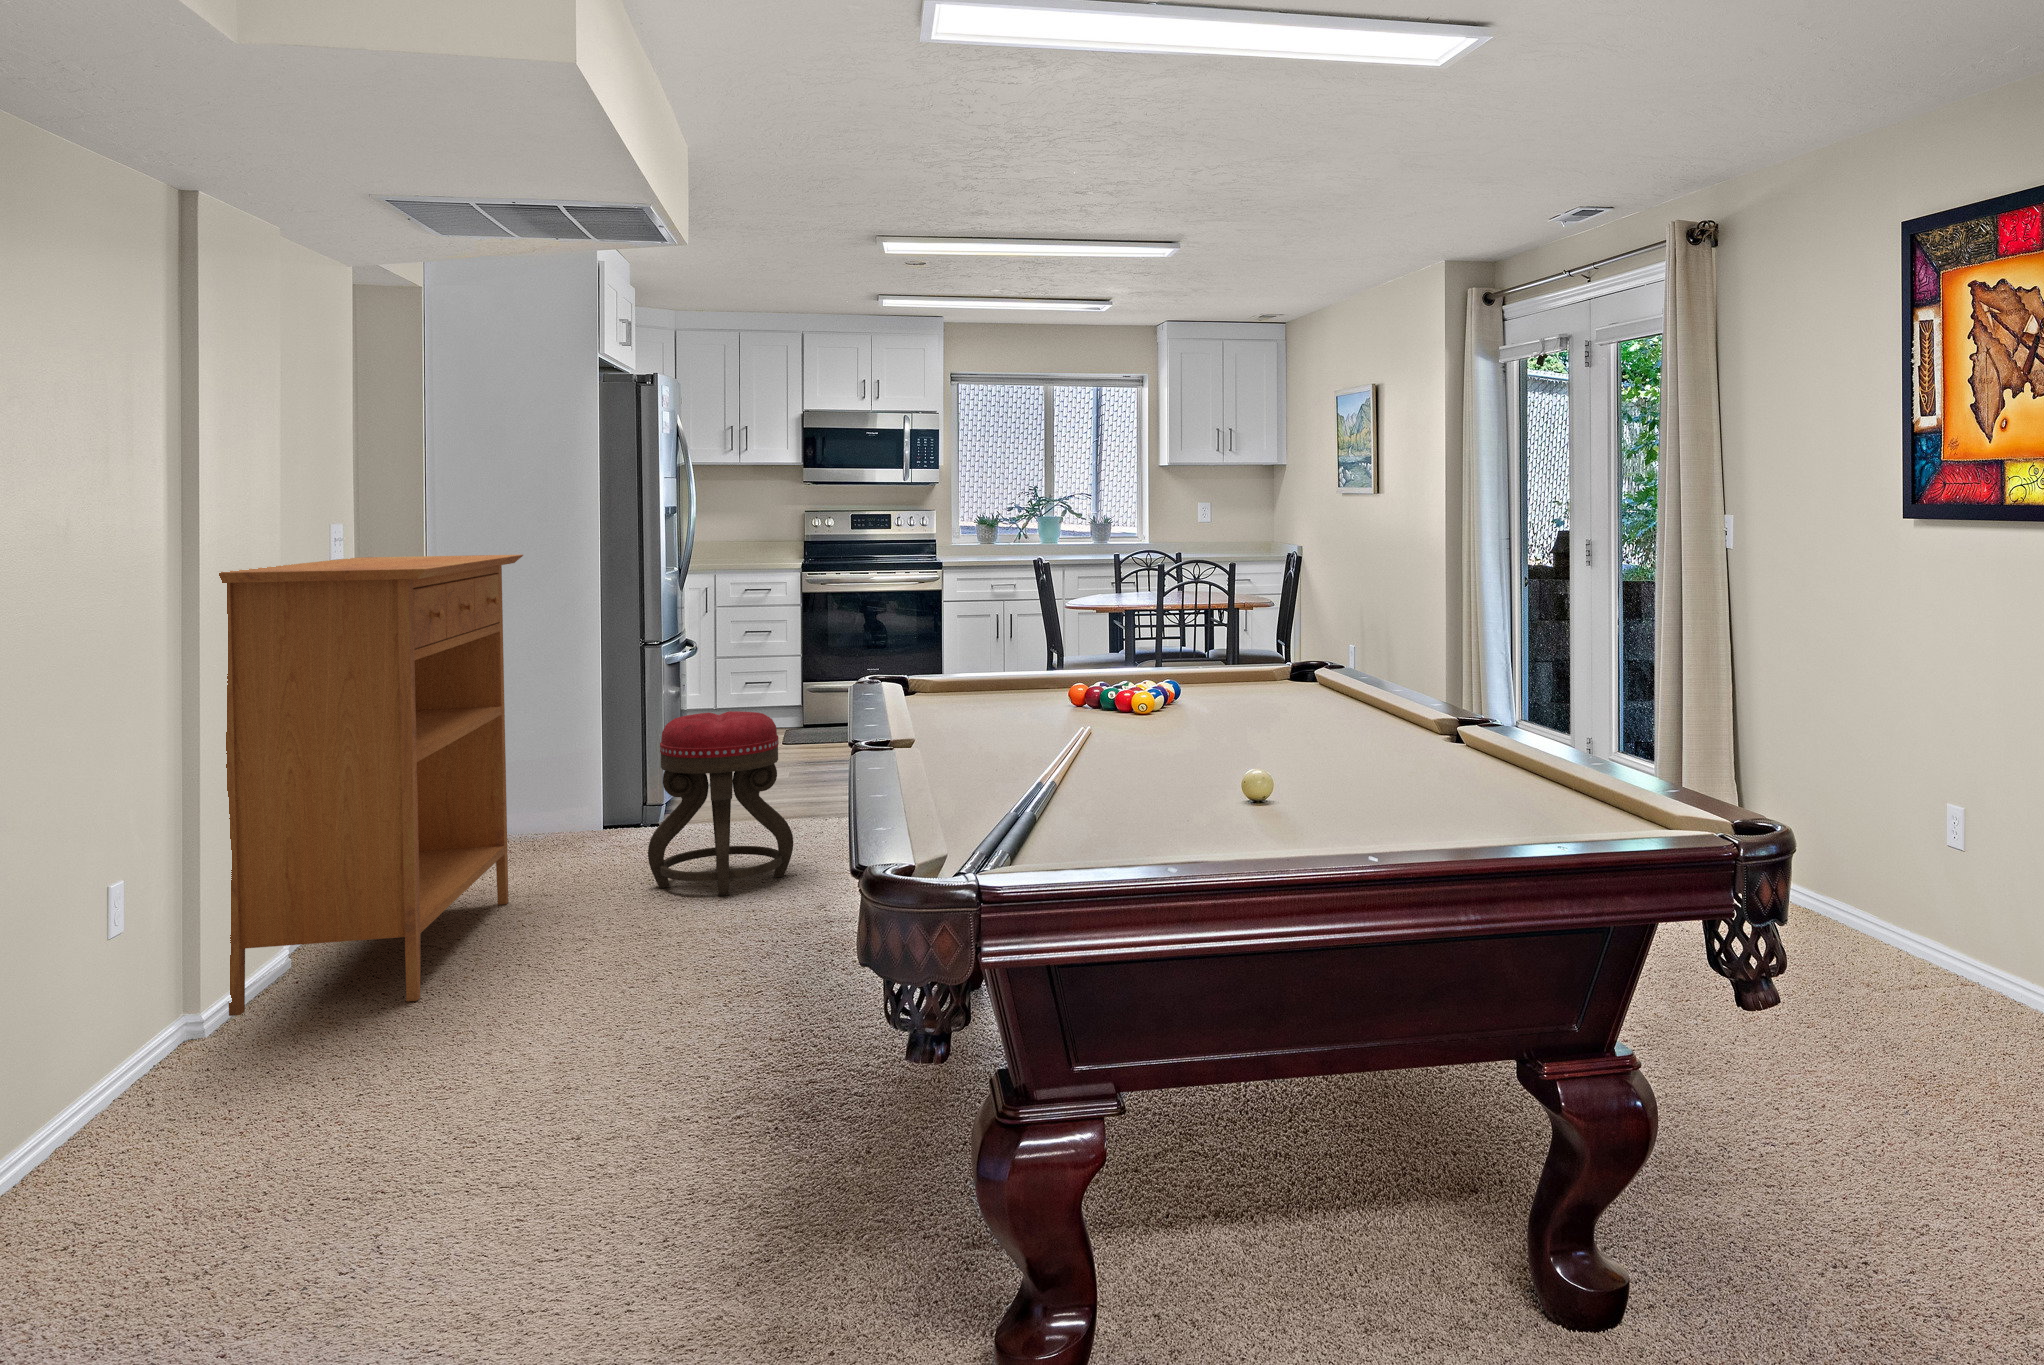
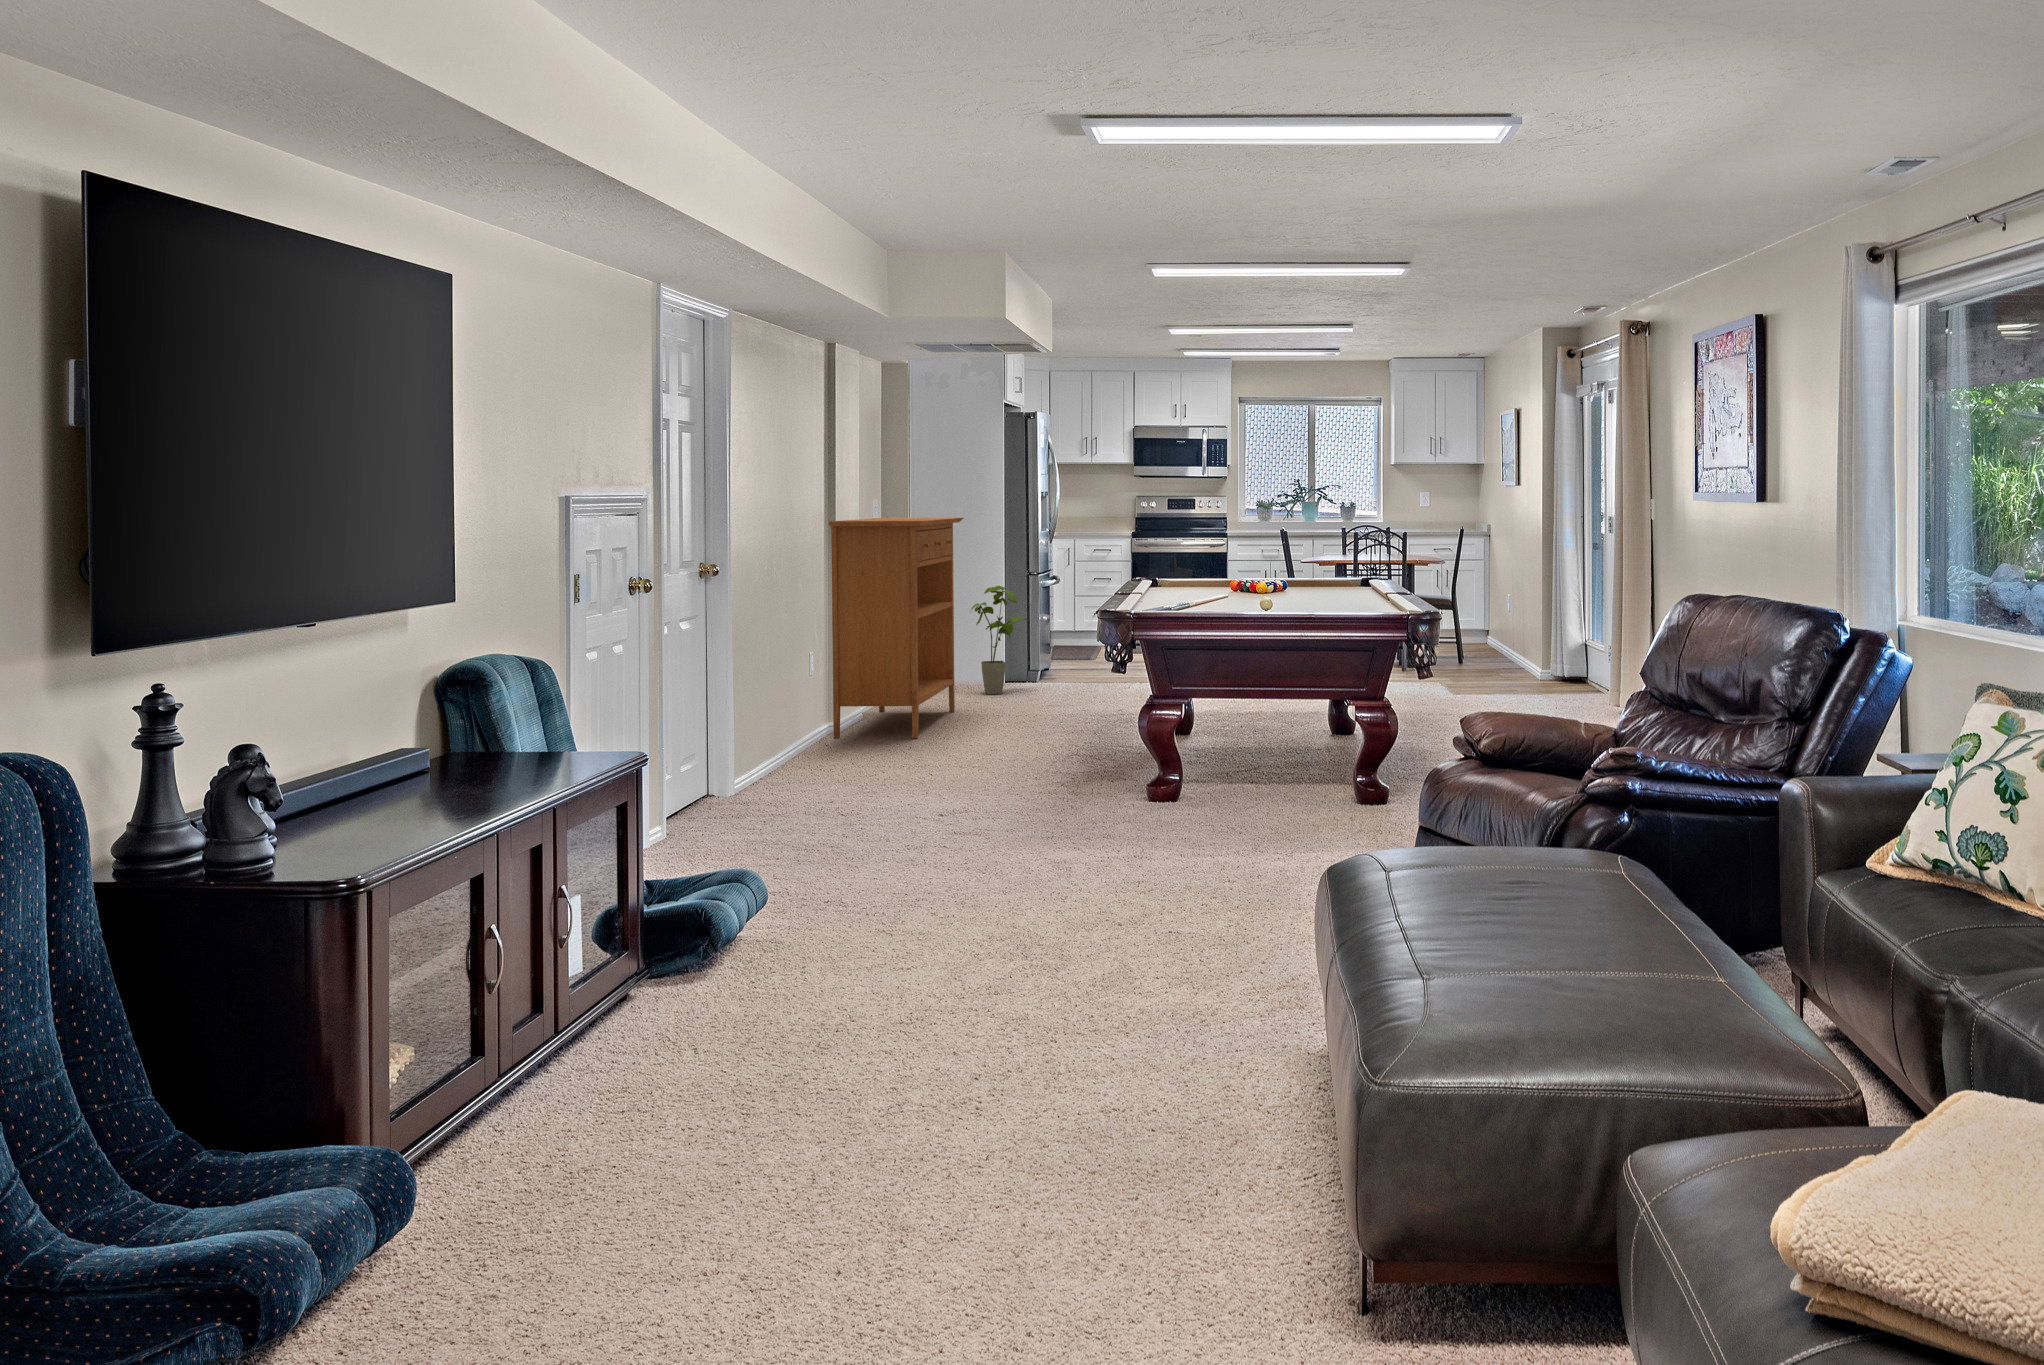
house plant: none [541,665,646,849] -> present [971,586,1028,694]
ottoman: present [648,711,793,896] -> none [1028,612,1108,714]

